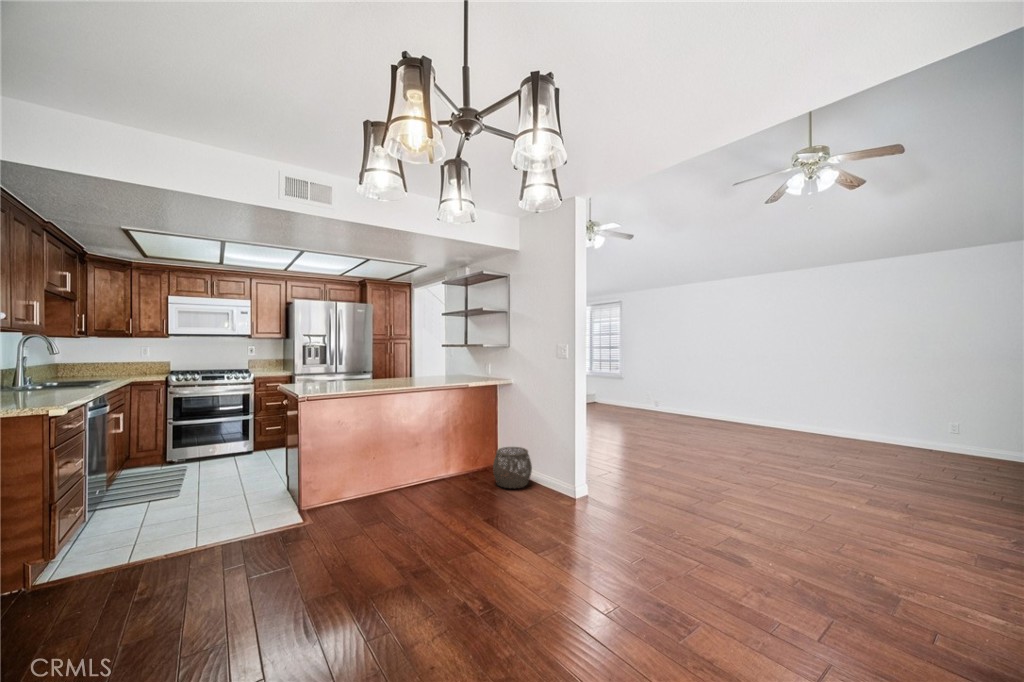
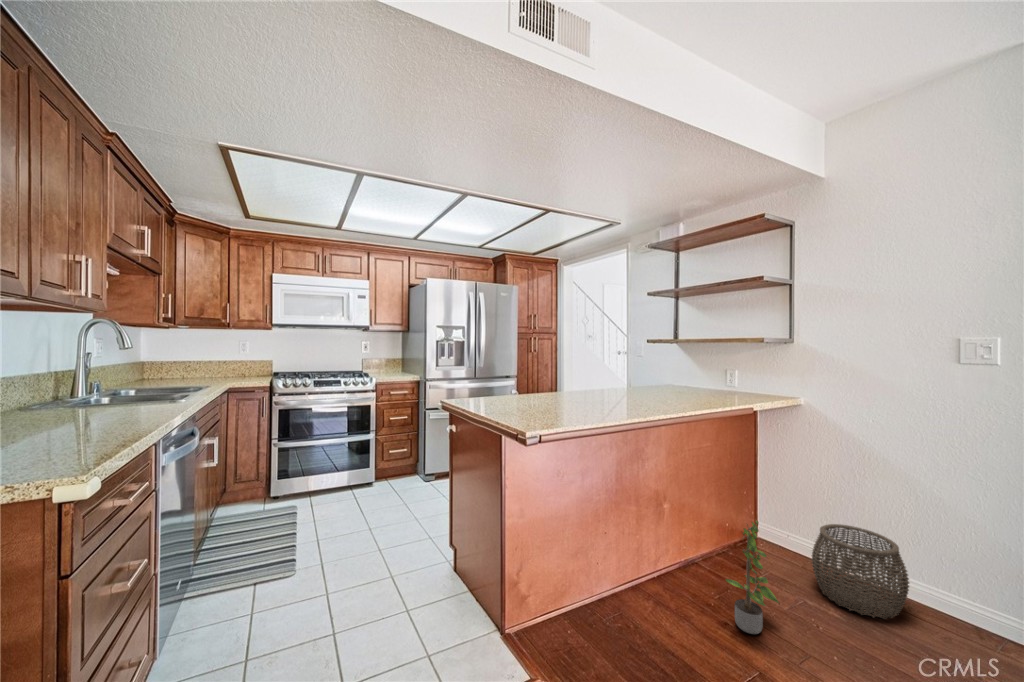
potted plant: none [427,439,457,497] -> present [726,521,779,634]

